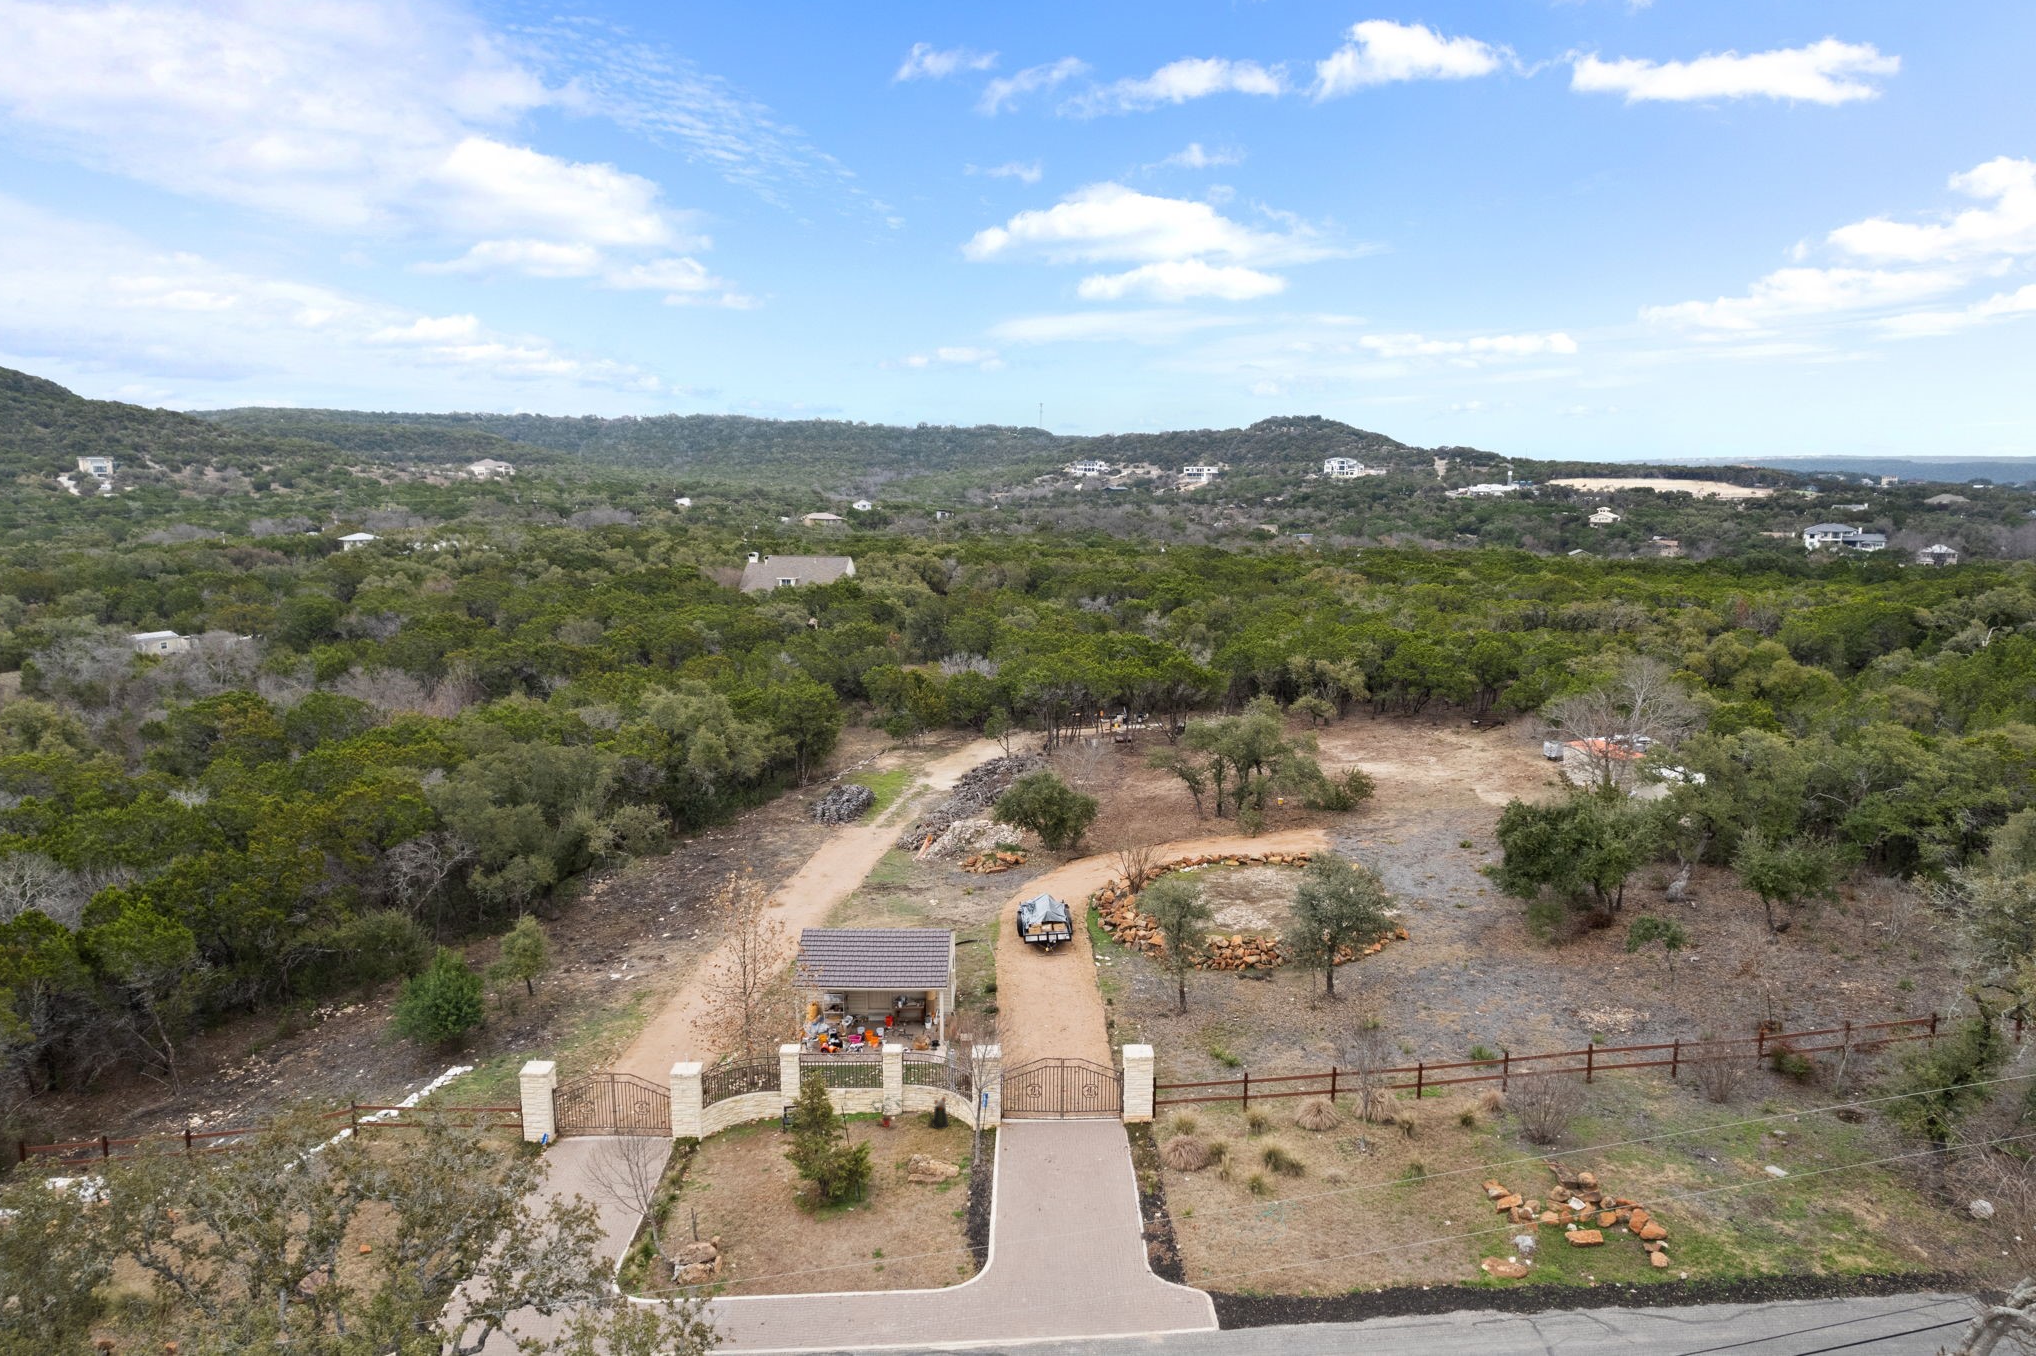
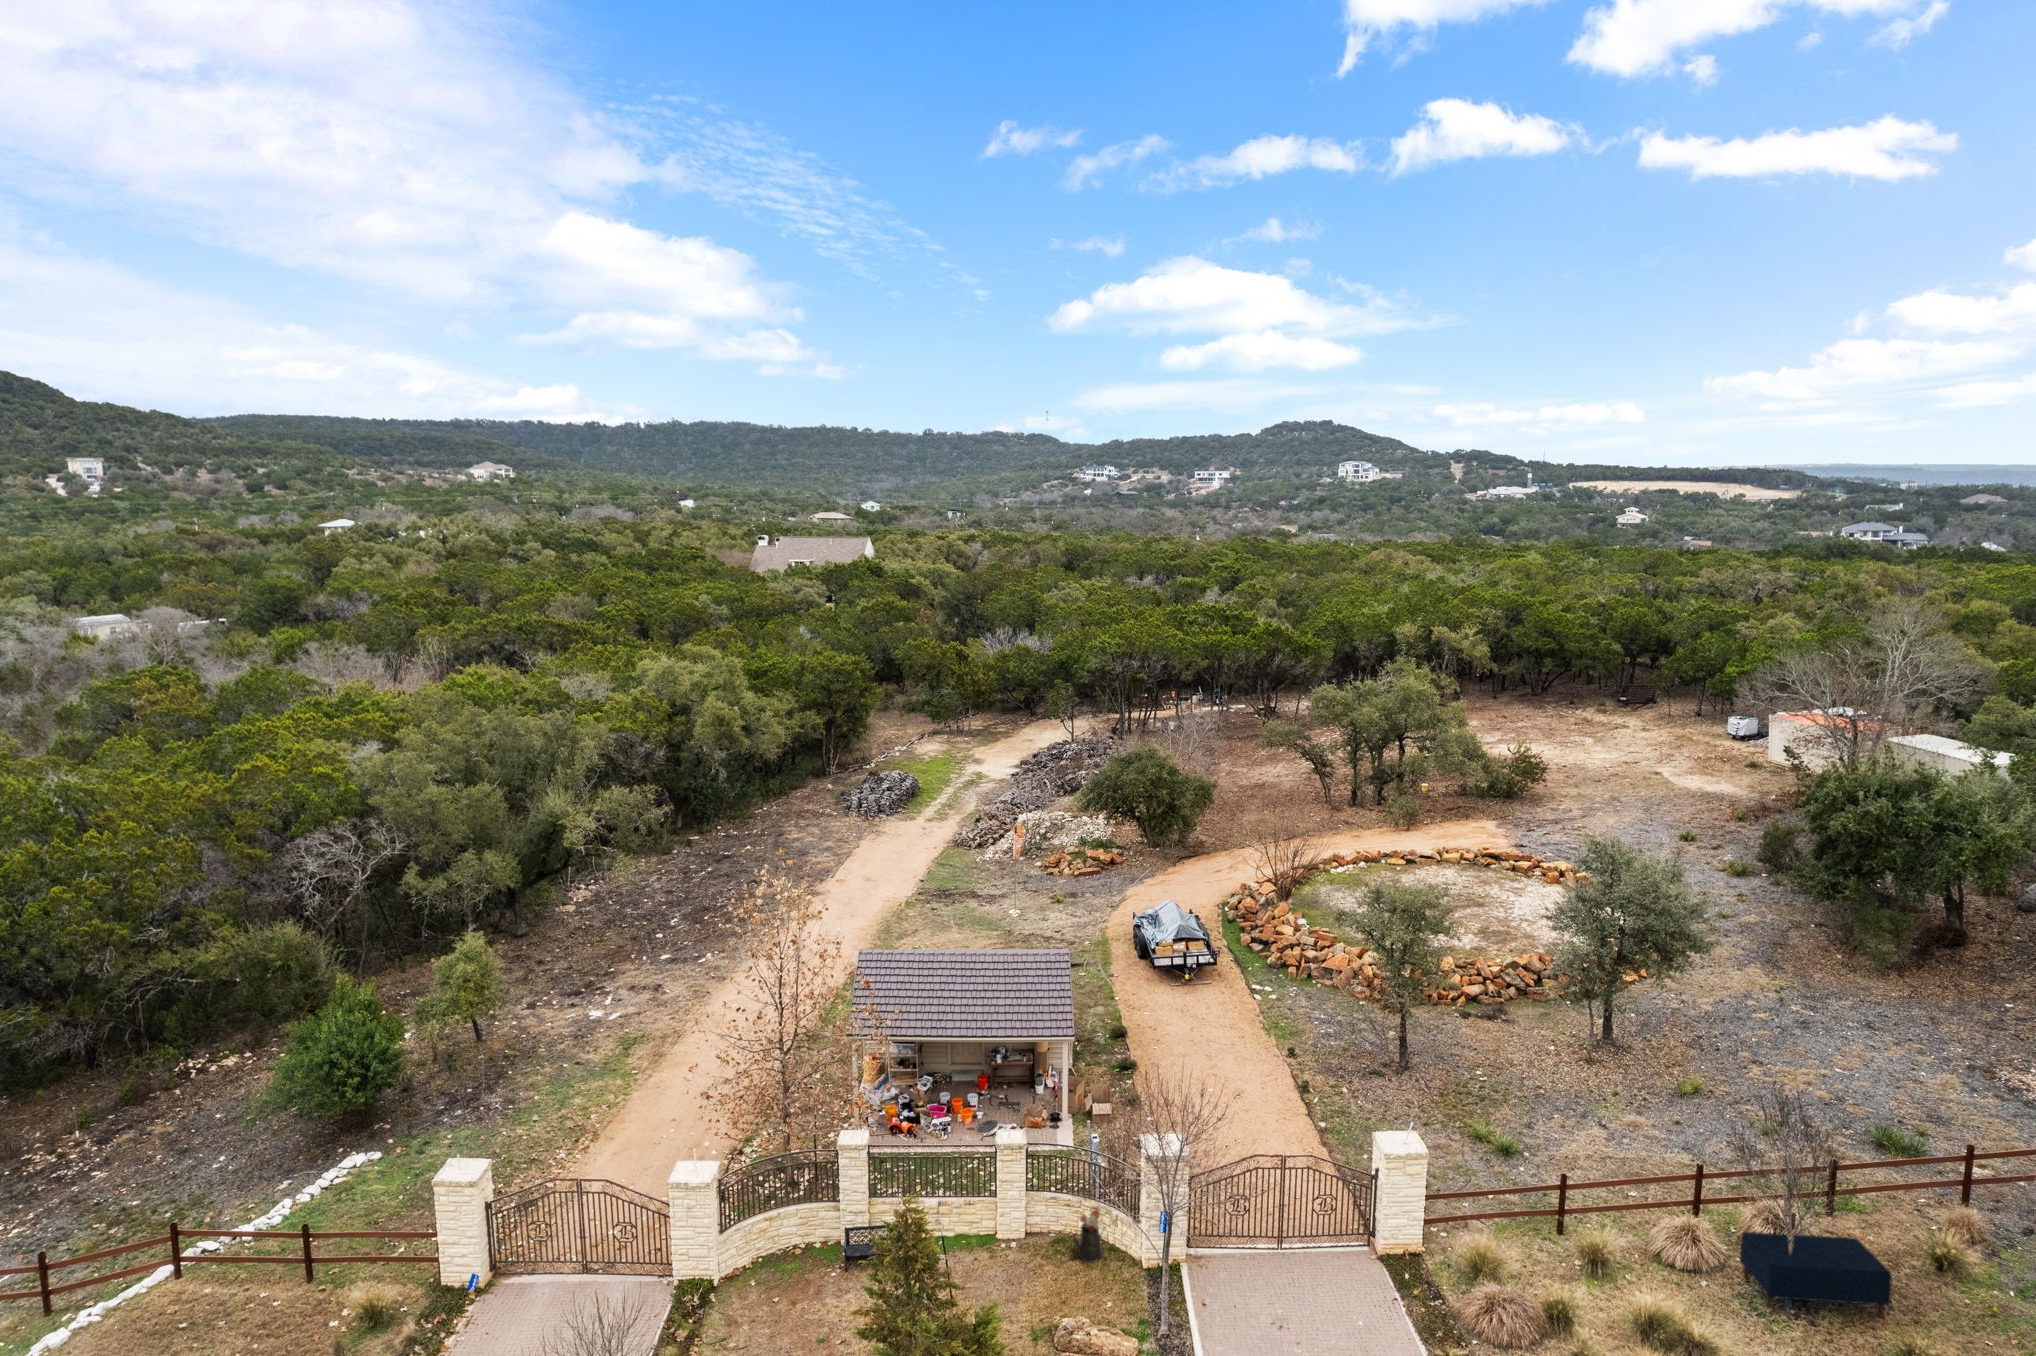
potted plant: present [871,1098,902,1127] -> none [978,1206,1036,1257]
bench: none [1336,1105,1413,1154] -> present [1740,1232,1892,1317]

